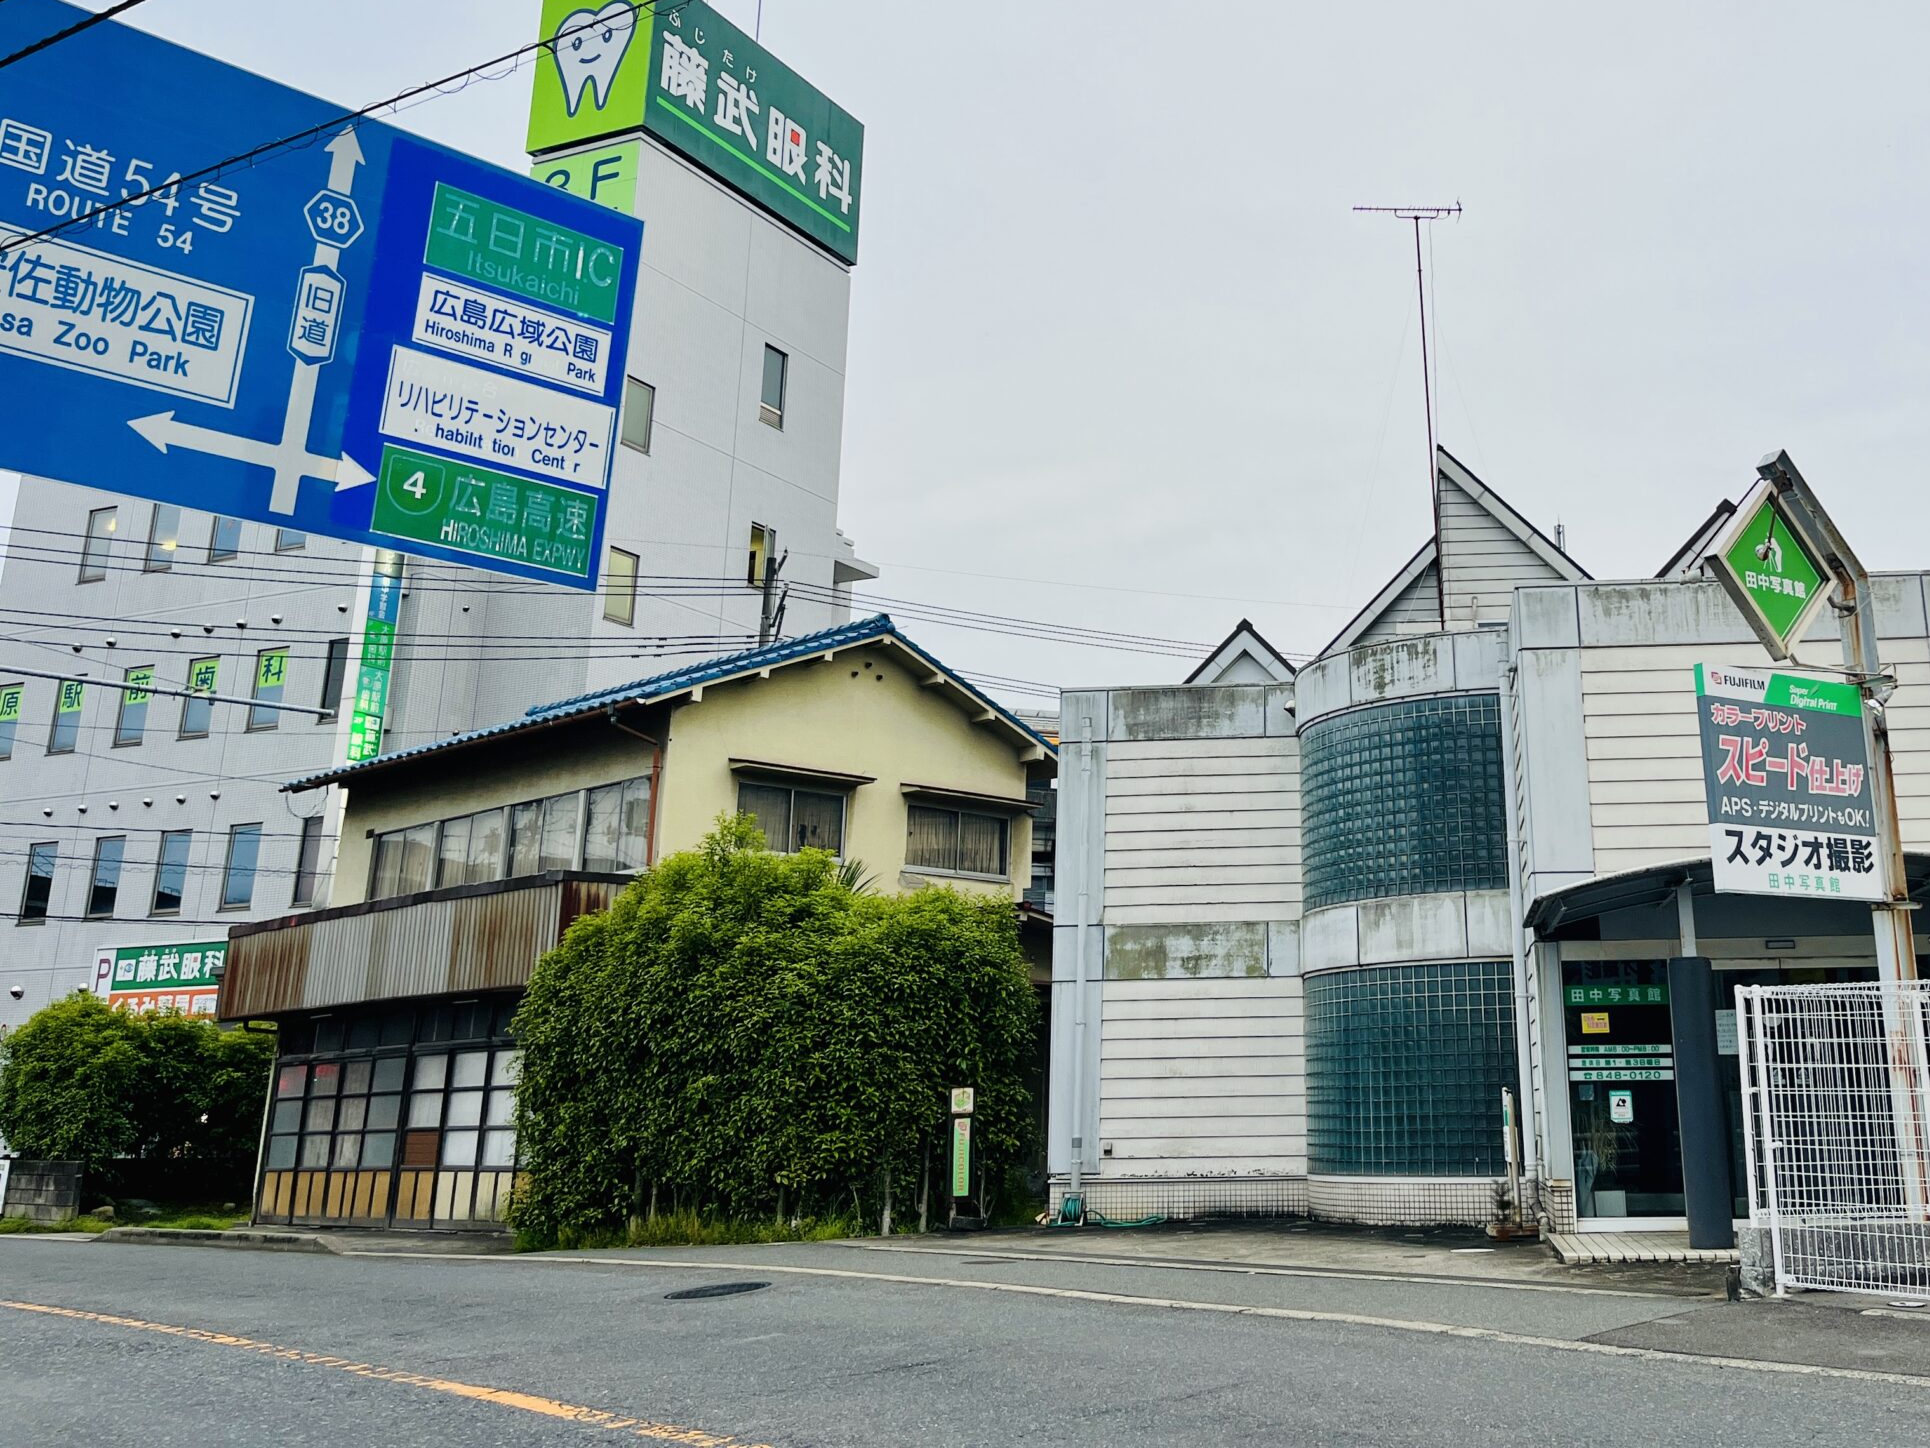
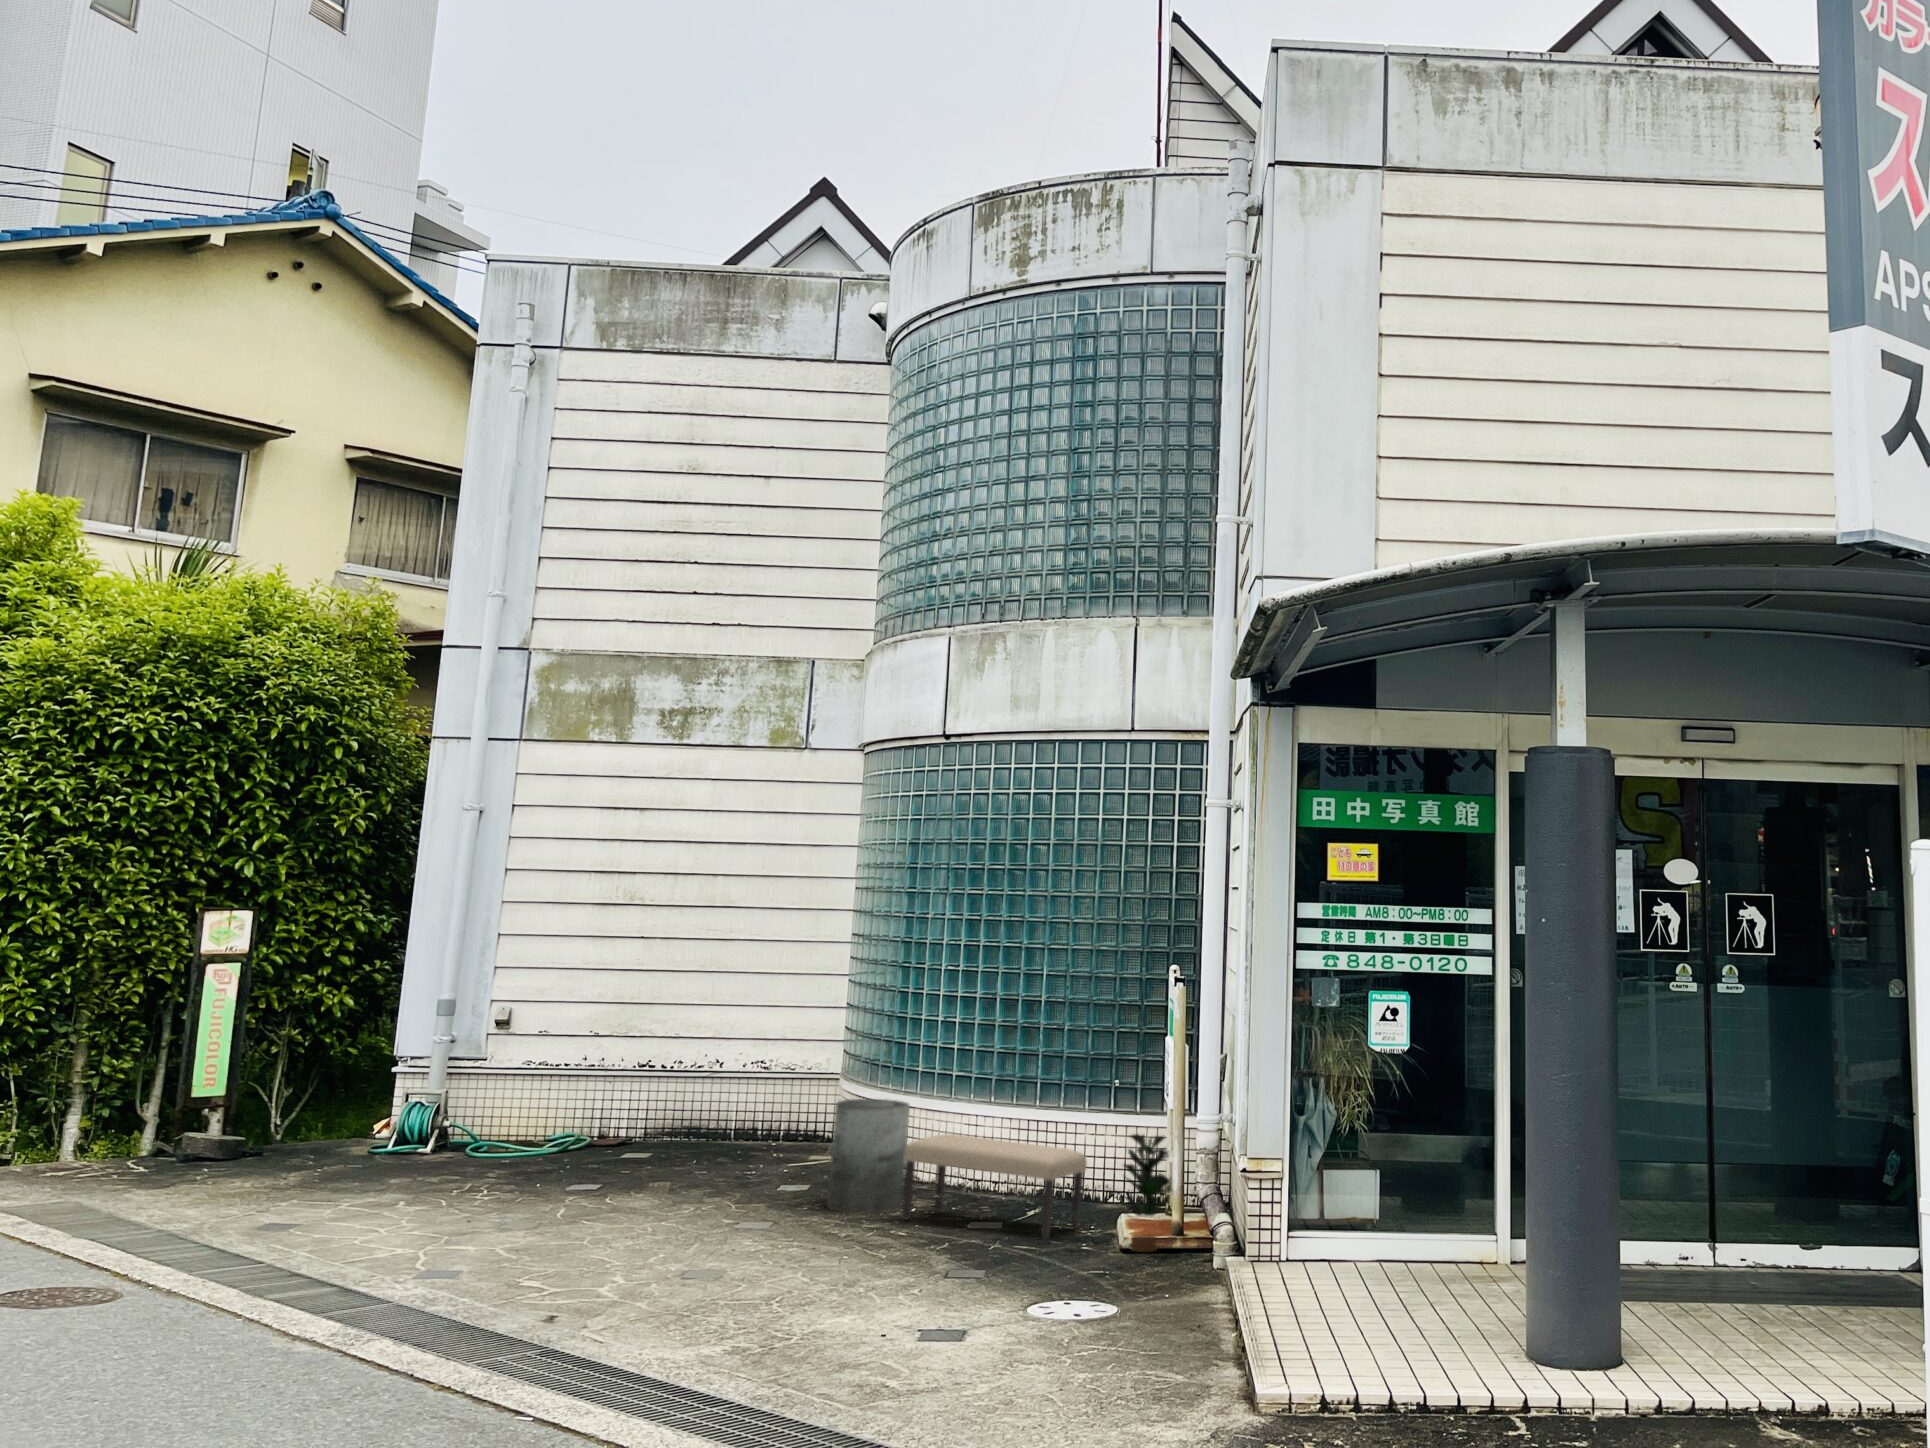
trash can: none [1325,1177,1366,1238] -> present [827,1099,910,1213]
bench: none [1368,1191,1468,1241] -> present [902,1134,1087,1239]

